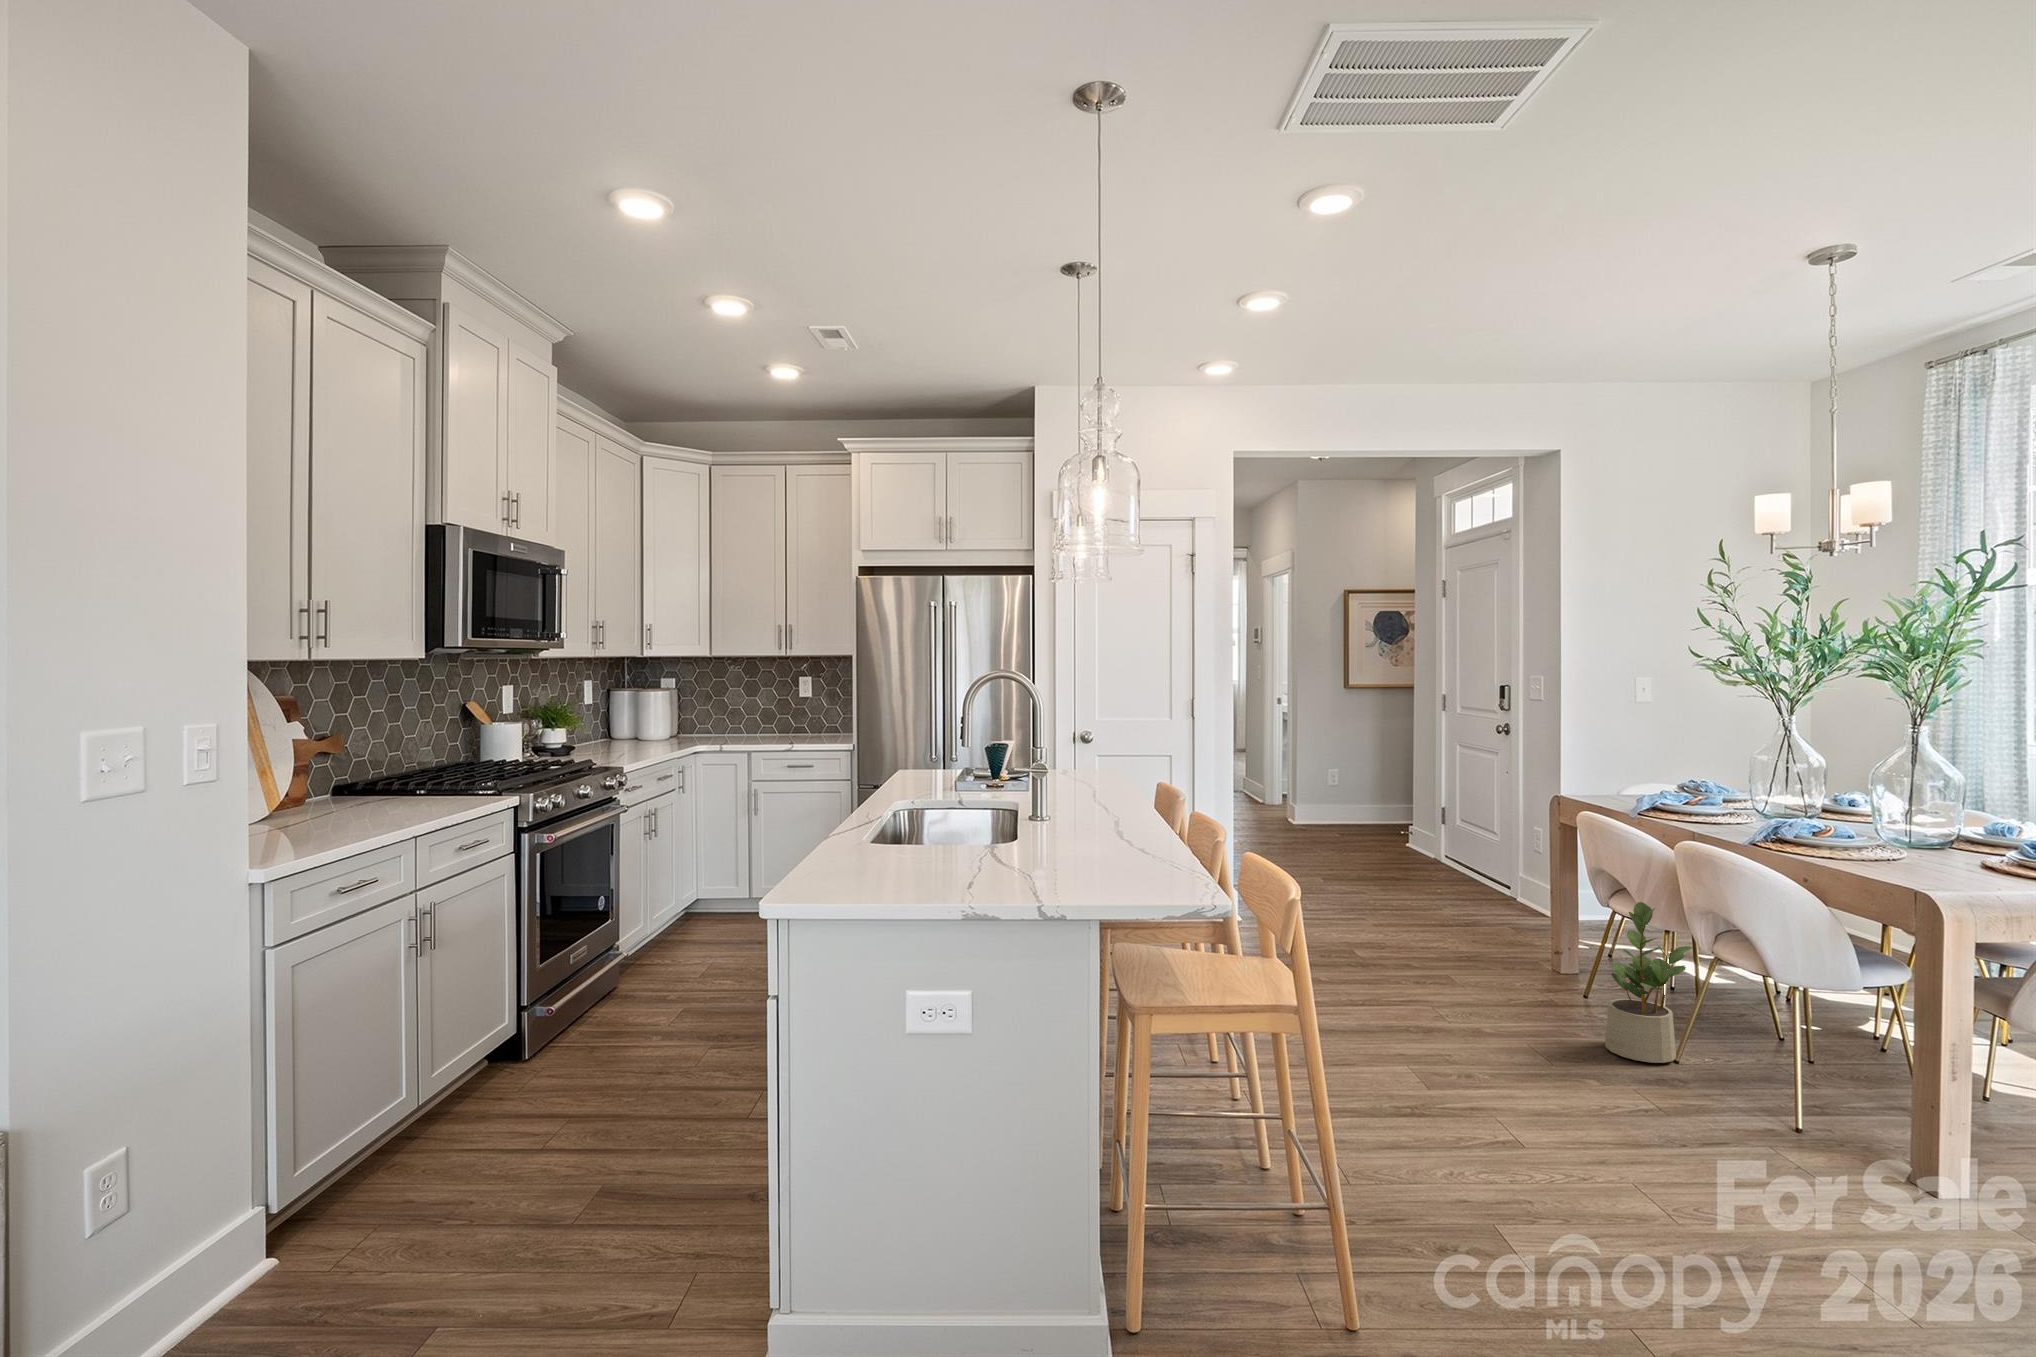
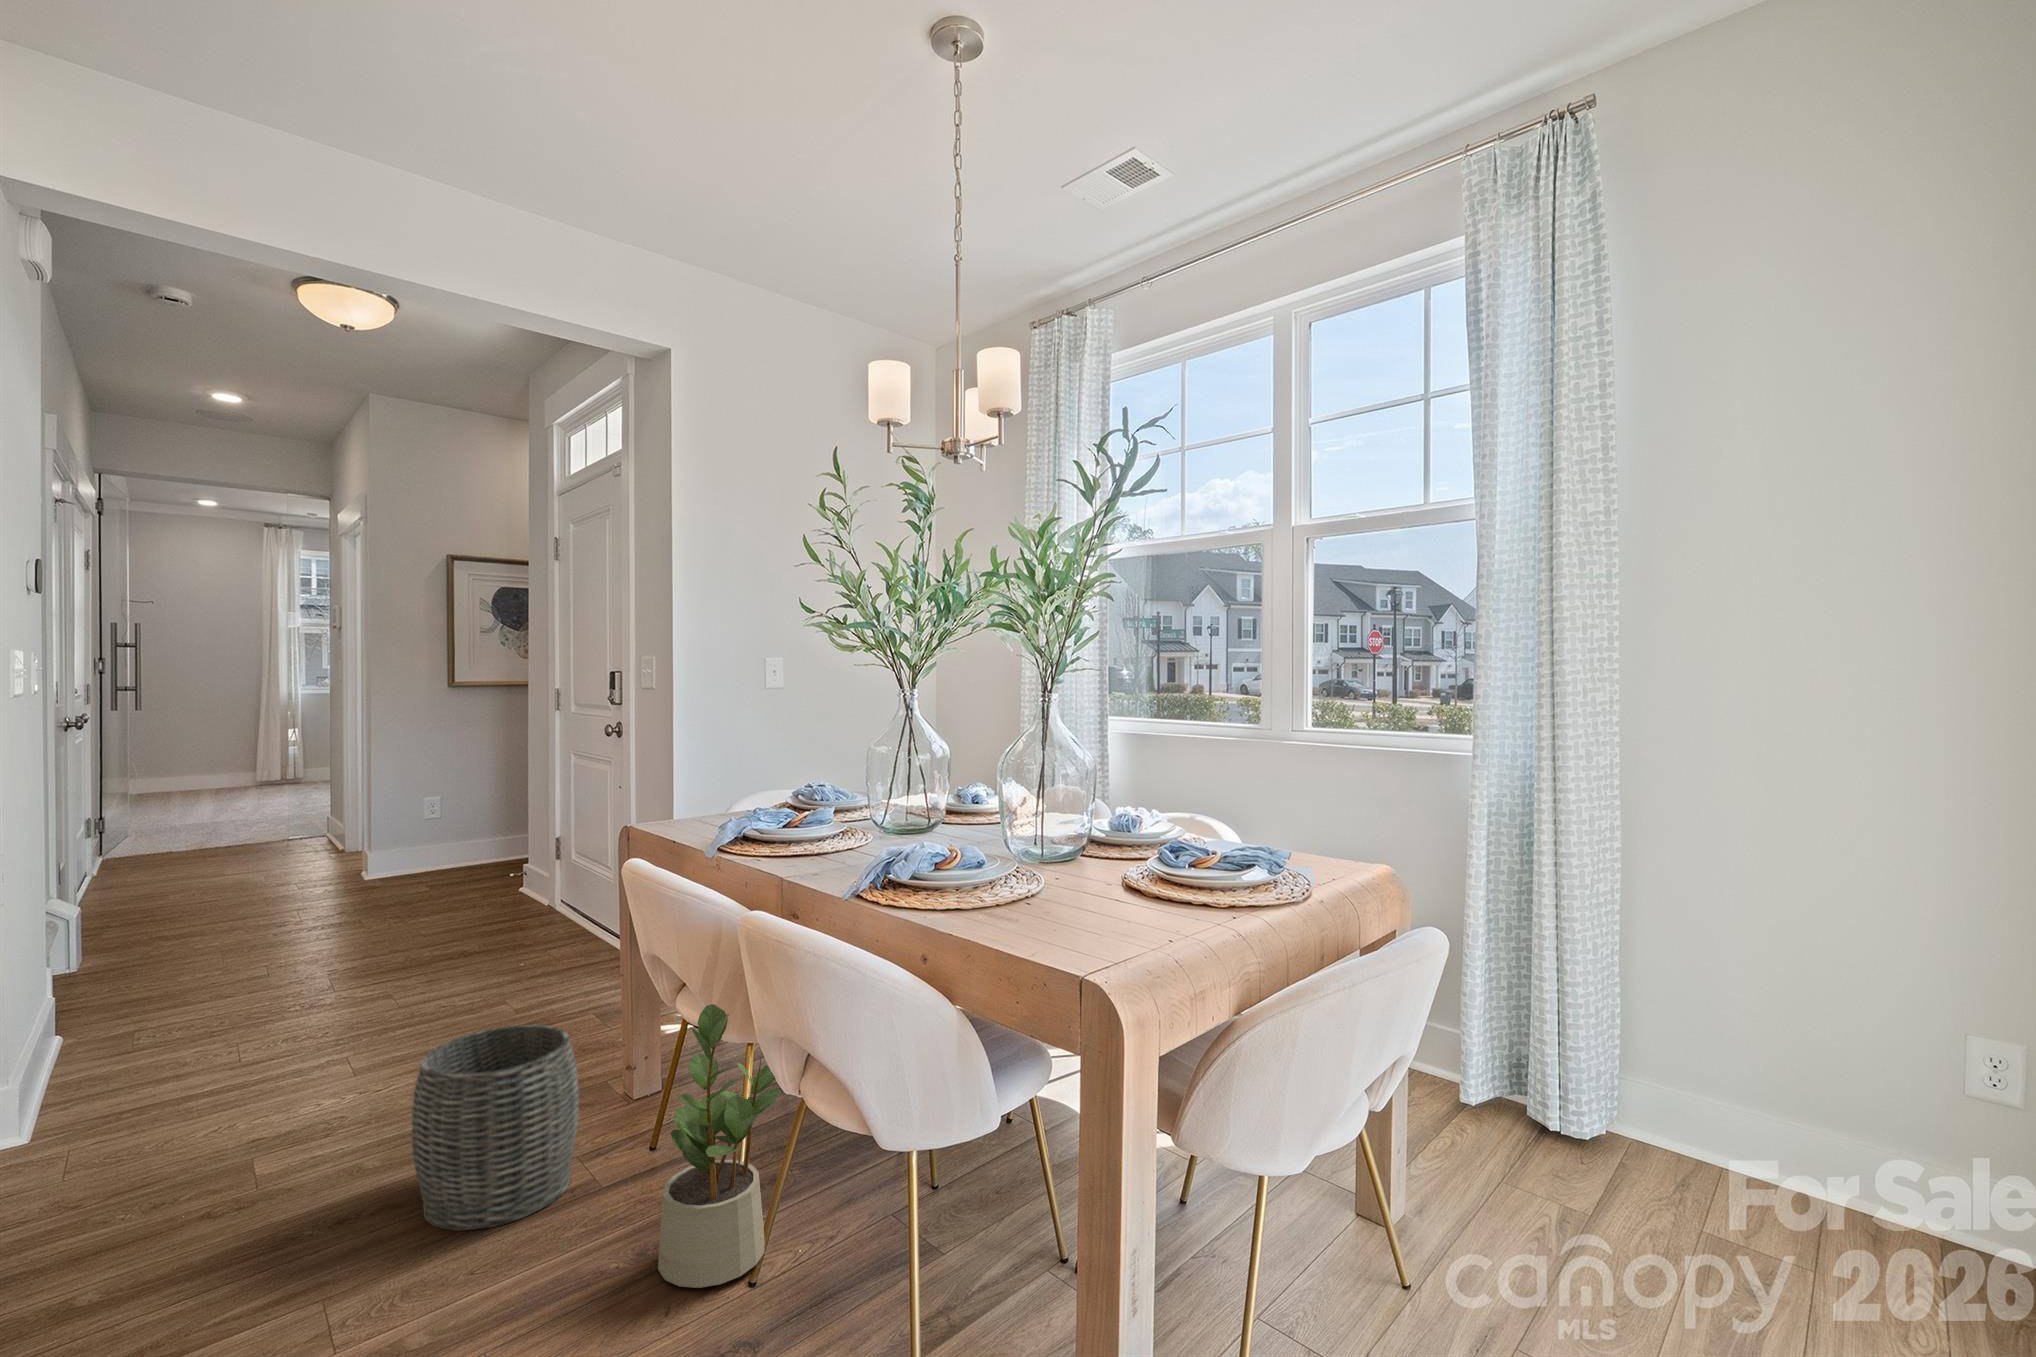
woven basket: none [1444,905,1535,1009] -> present [412,1025,579,1230]

